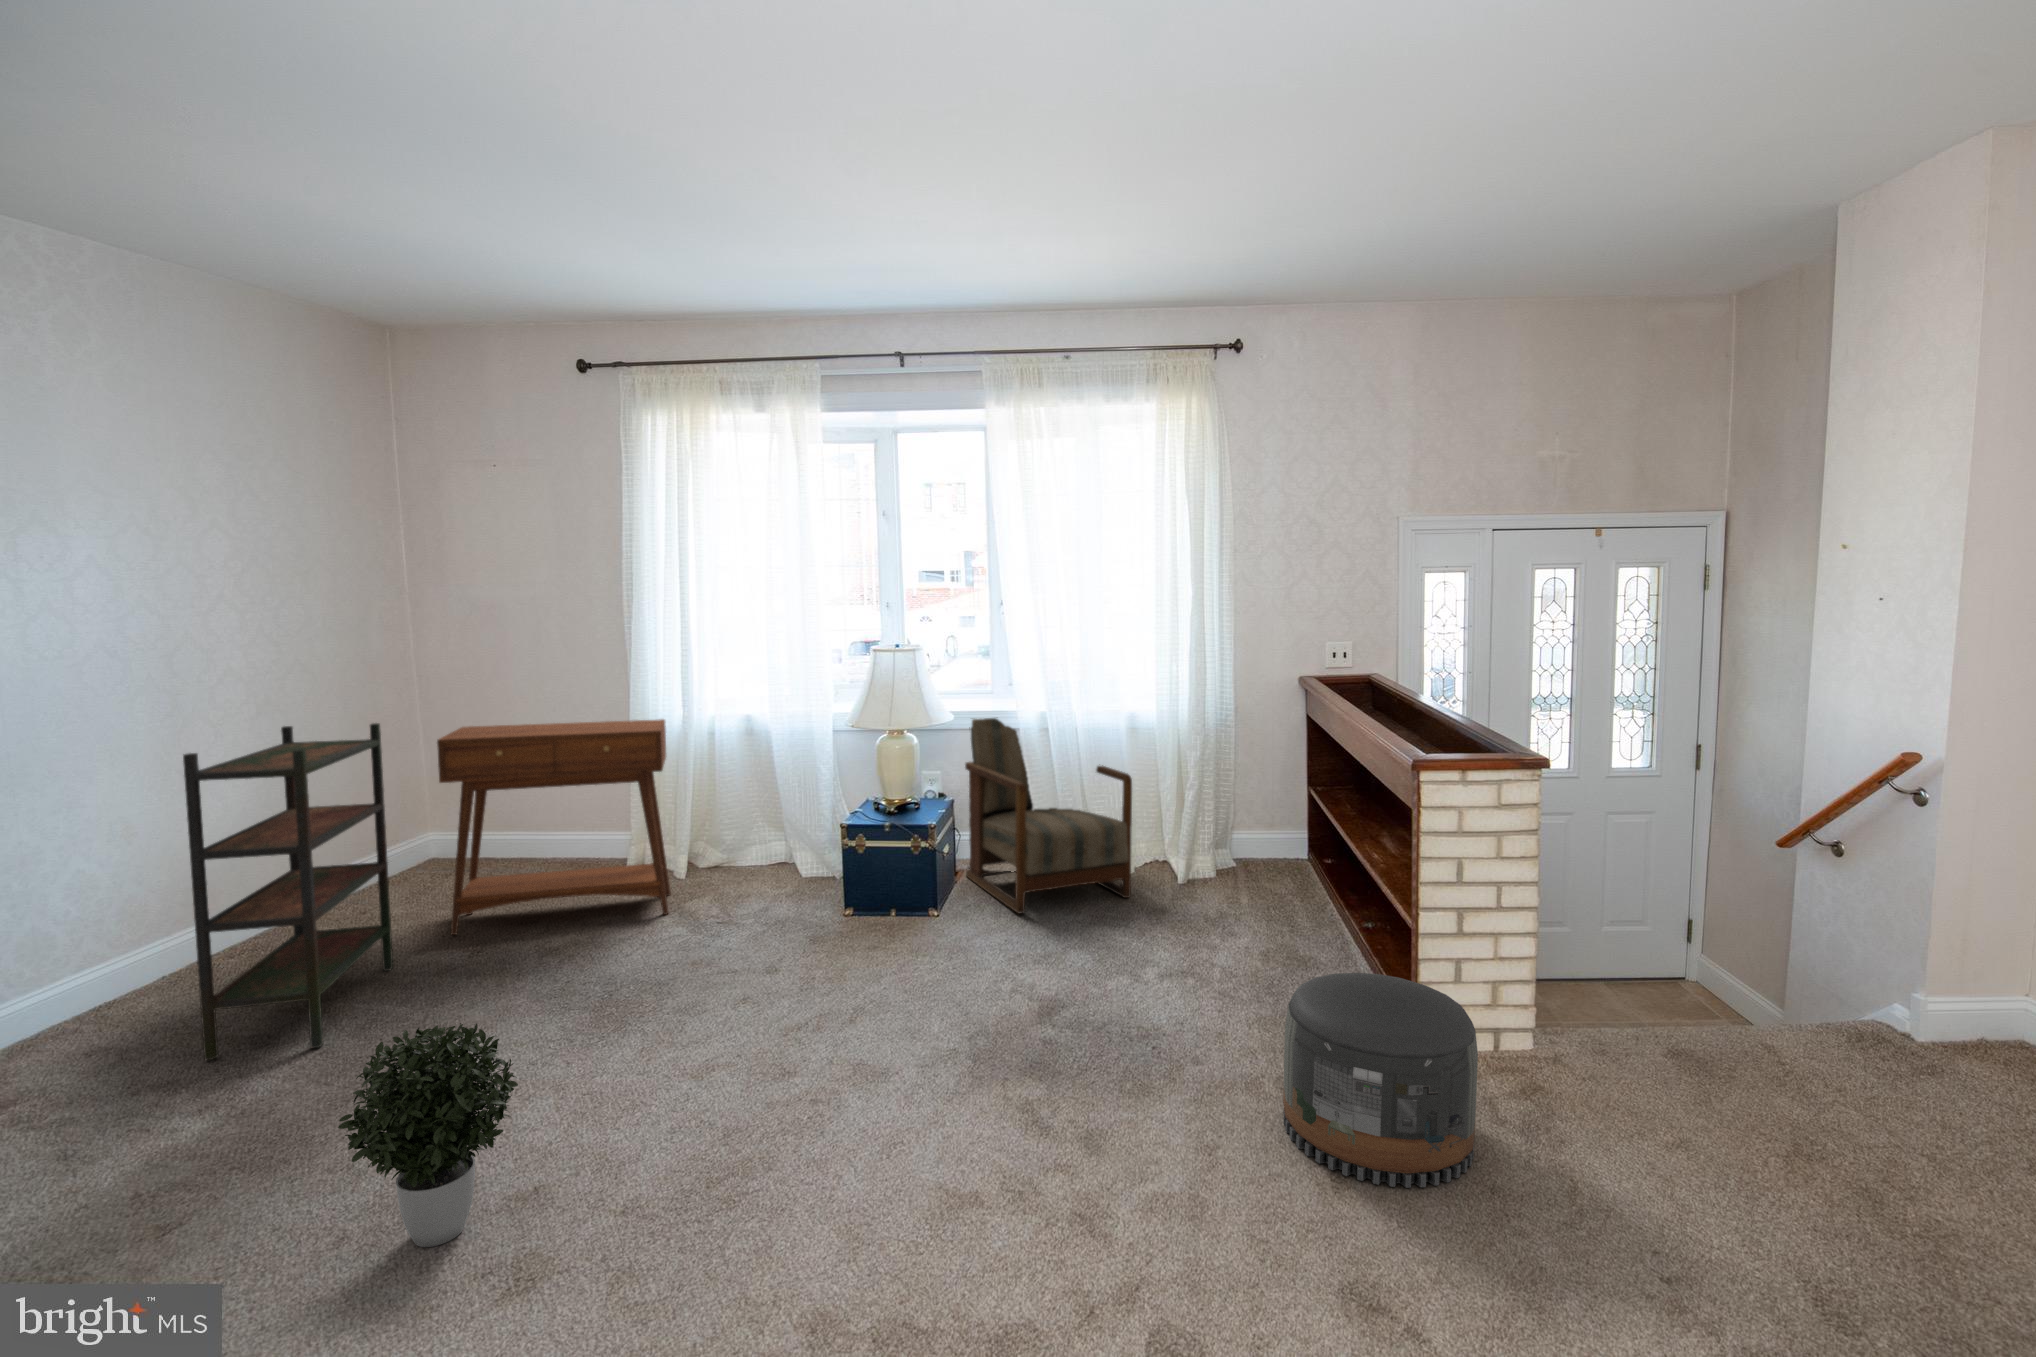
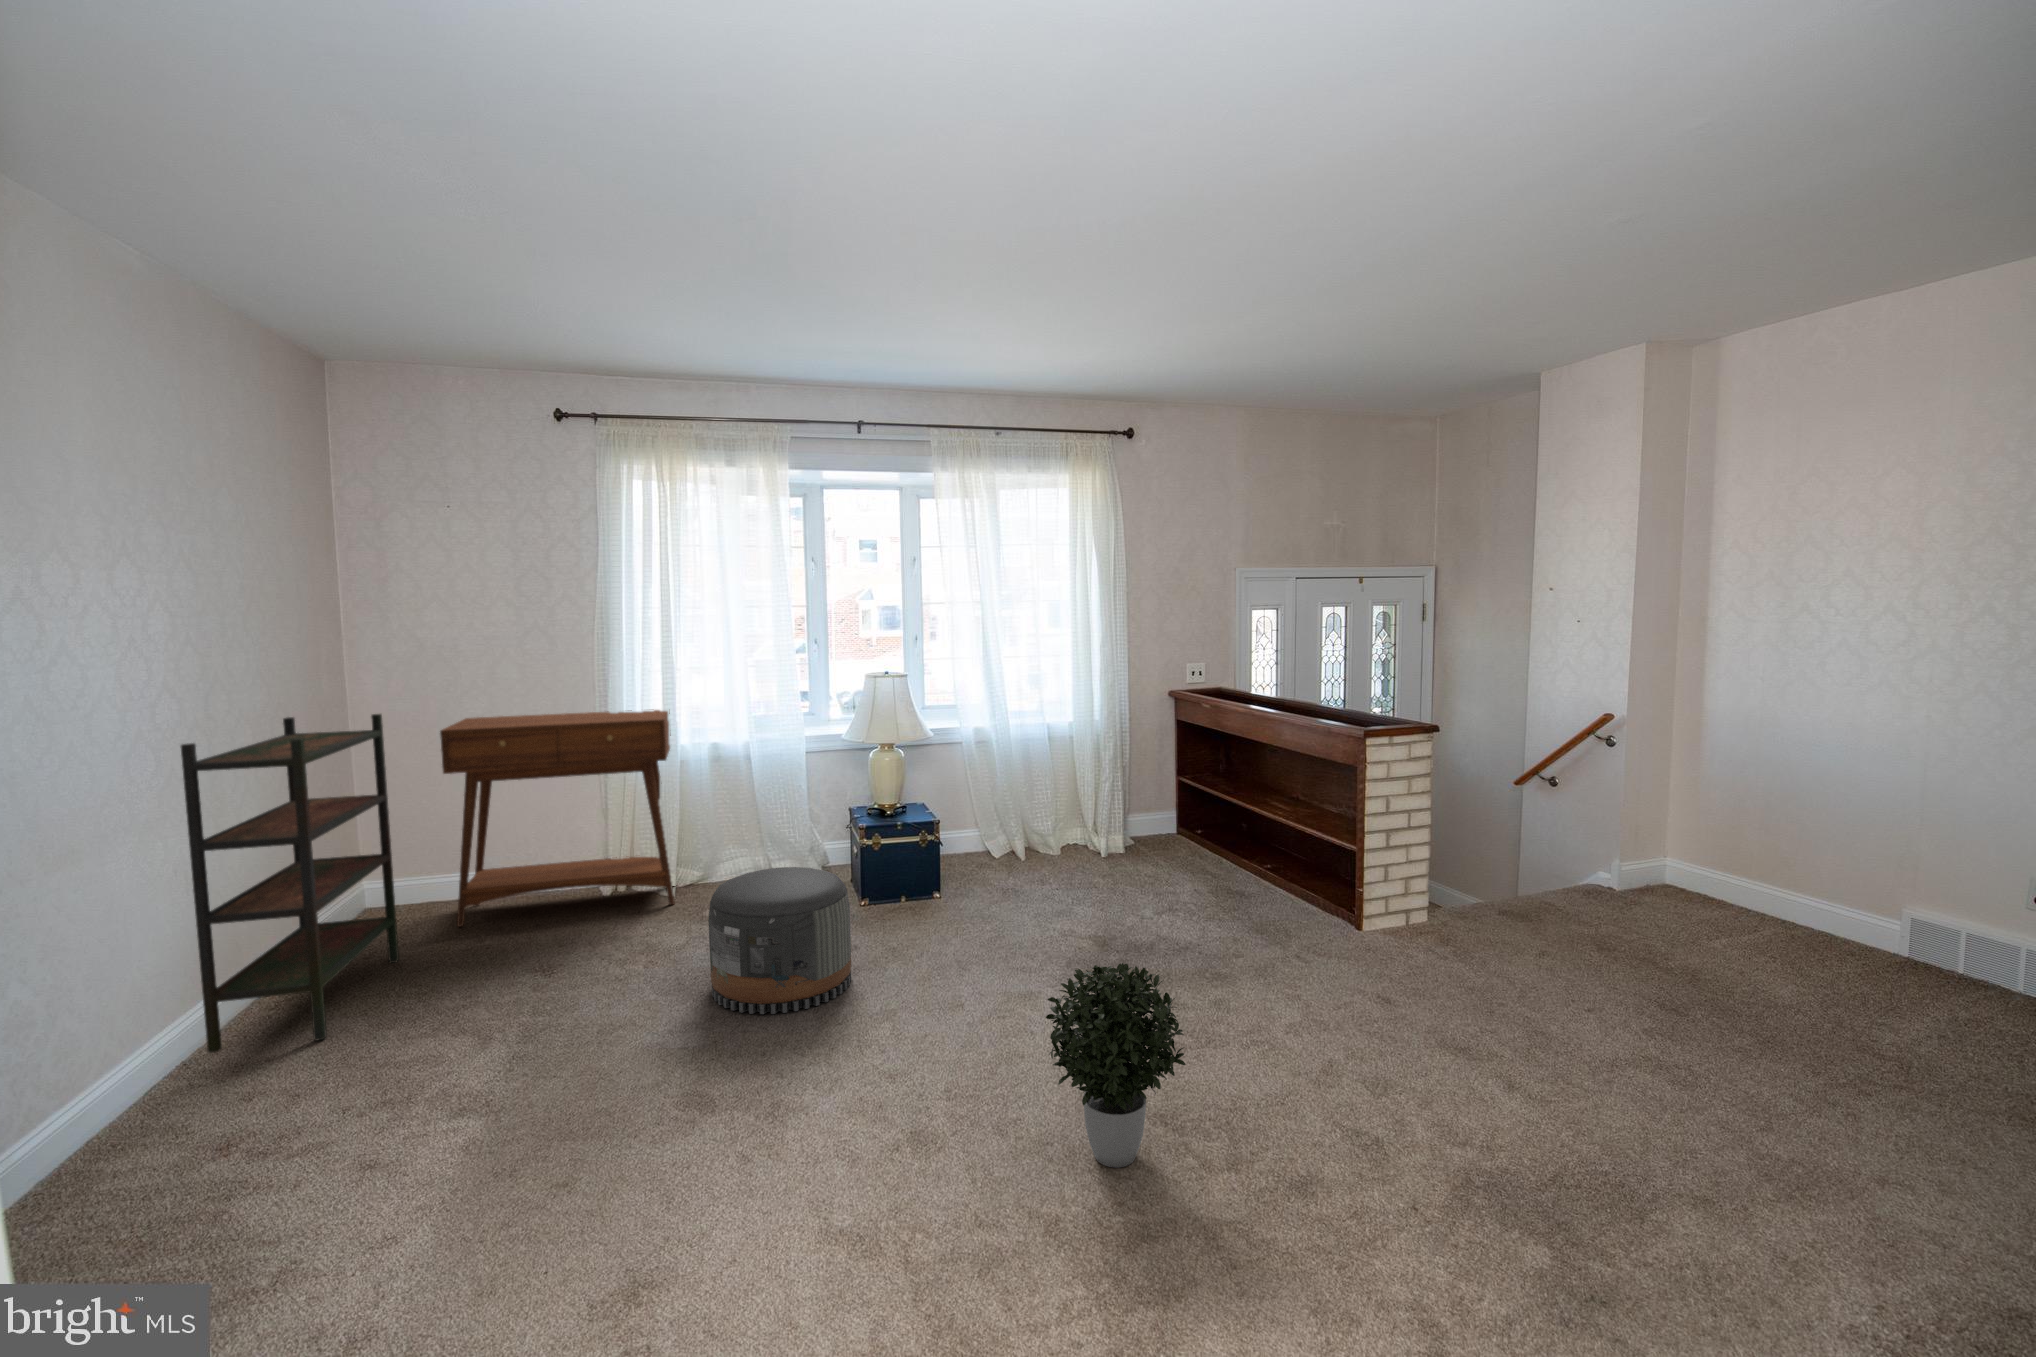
armchair: present [965,718,1132,913] -> none [972,698,1142,901]
pouf: present [1283,973,1478,1188] -> present [708,867,851,1014]
potted plant: present [338,1024,518,1247] -> present [1046,963,1185,1168]

